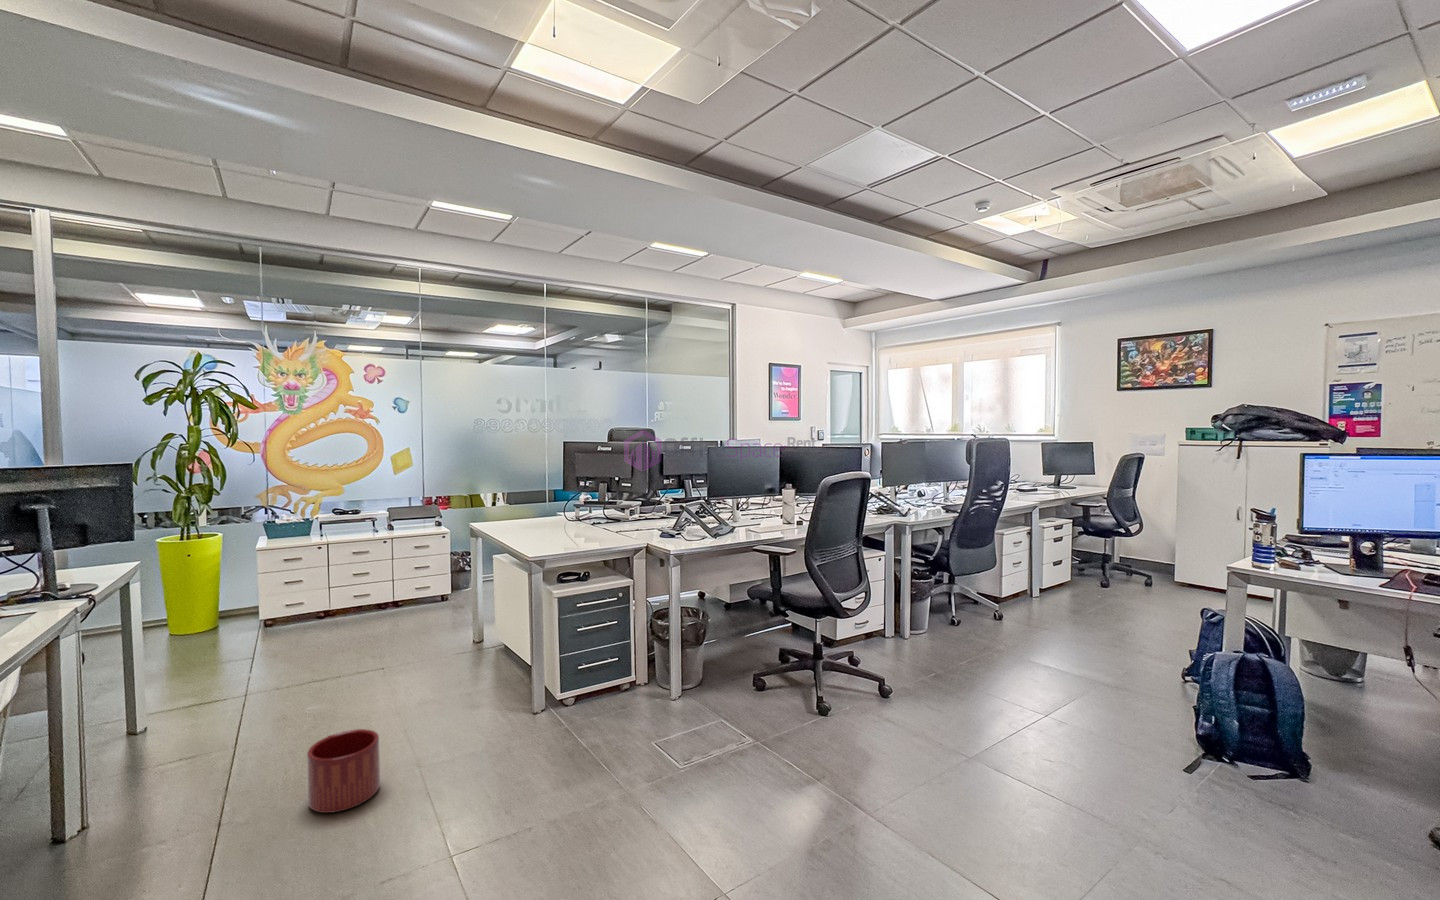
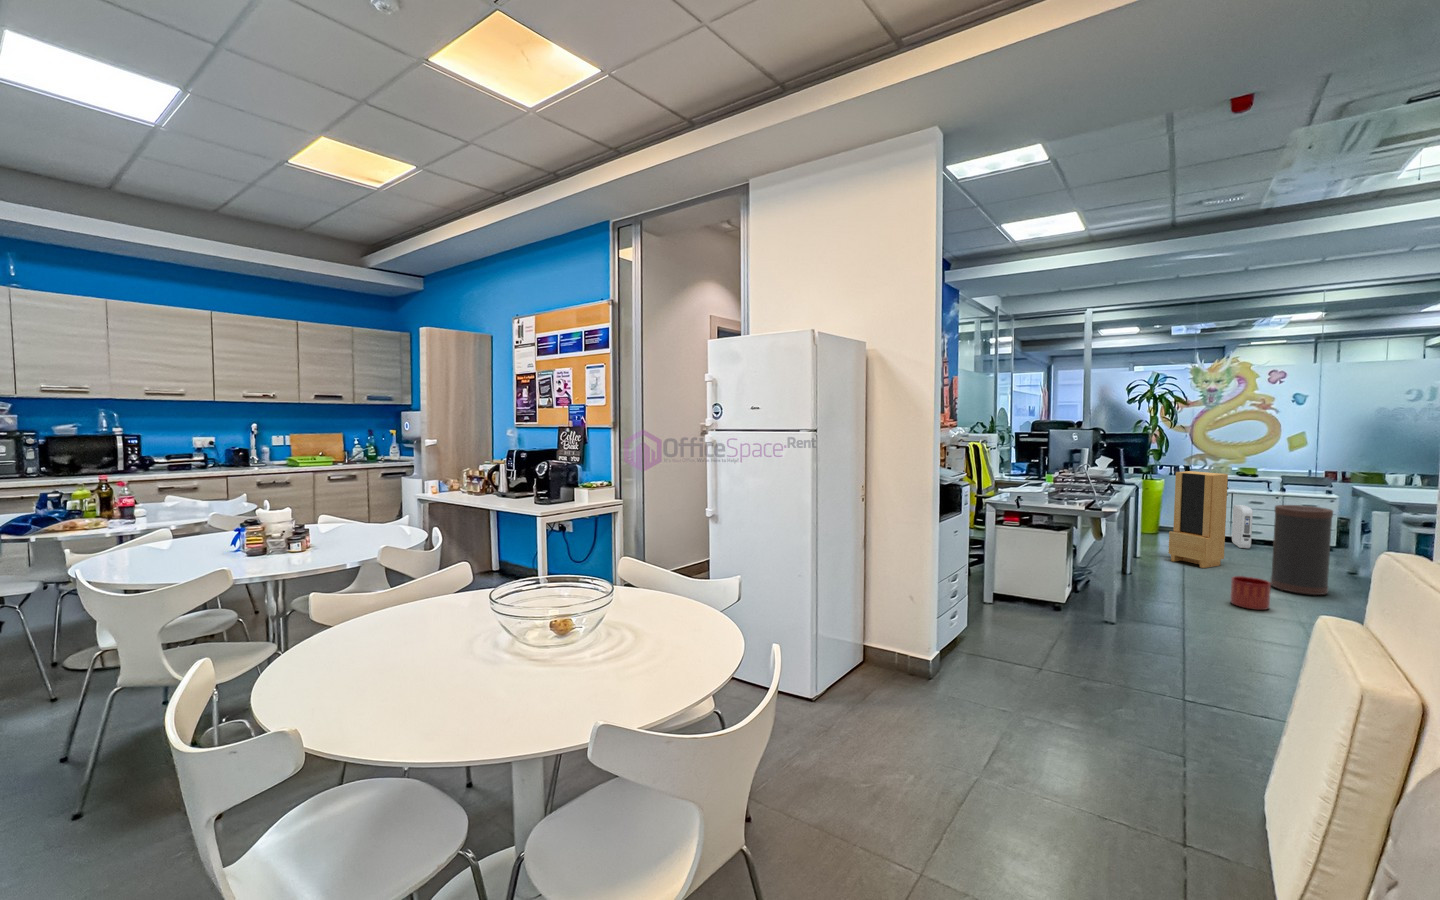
storage cabinet: none [209,520,313,703] -> present [1168,471,1228,568]
air purifier: none [331,559,356,626] -> present [1232,505,1253,549]
trash can: none [378,559,456,715] -> present [1271,505,1333,595]

